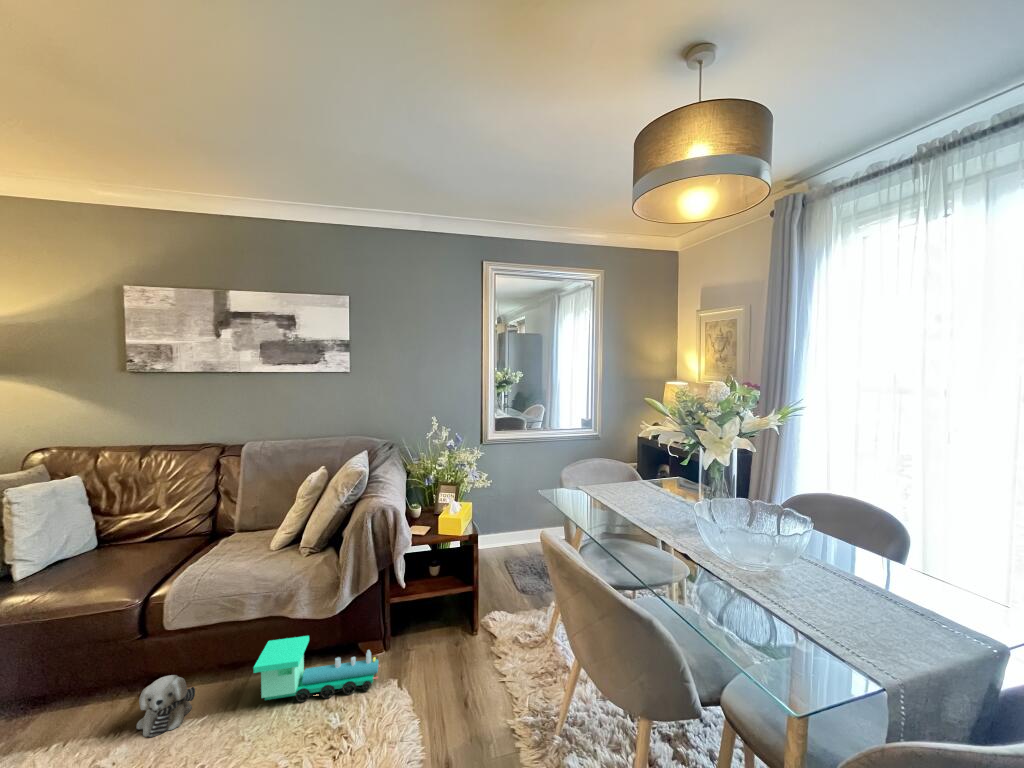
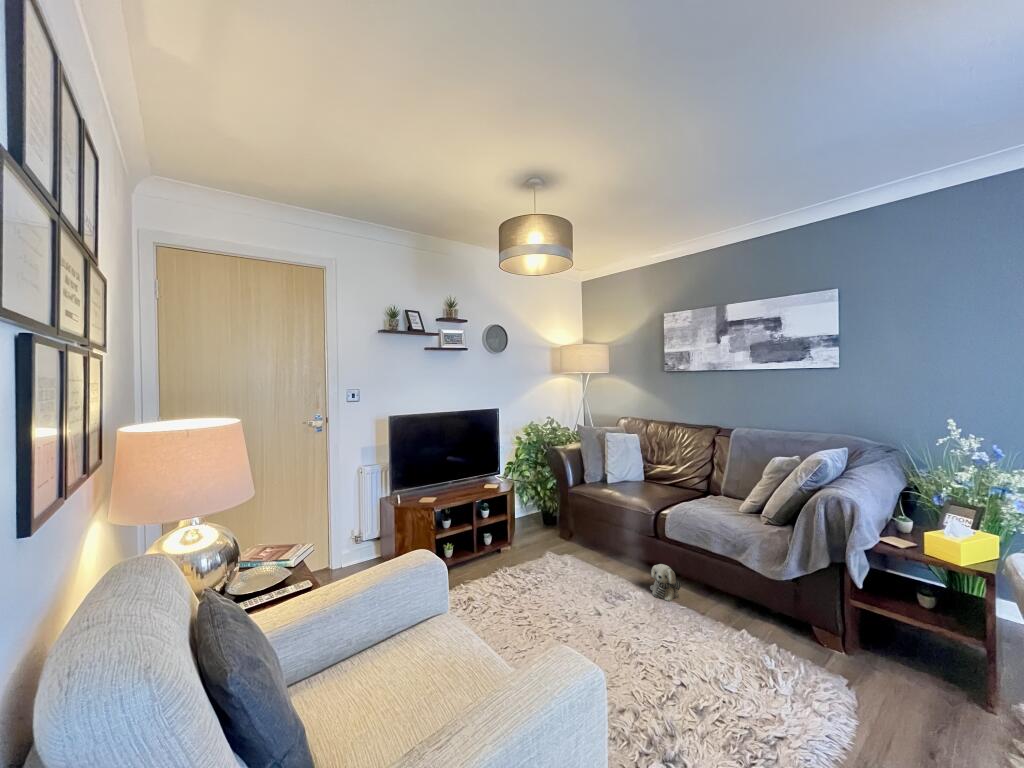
toy train: present [253,636,380,702] -> none [714,578,830,666]

